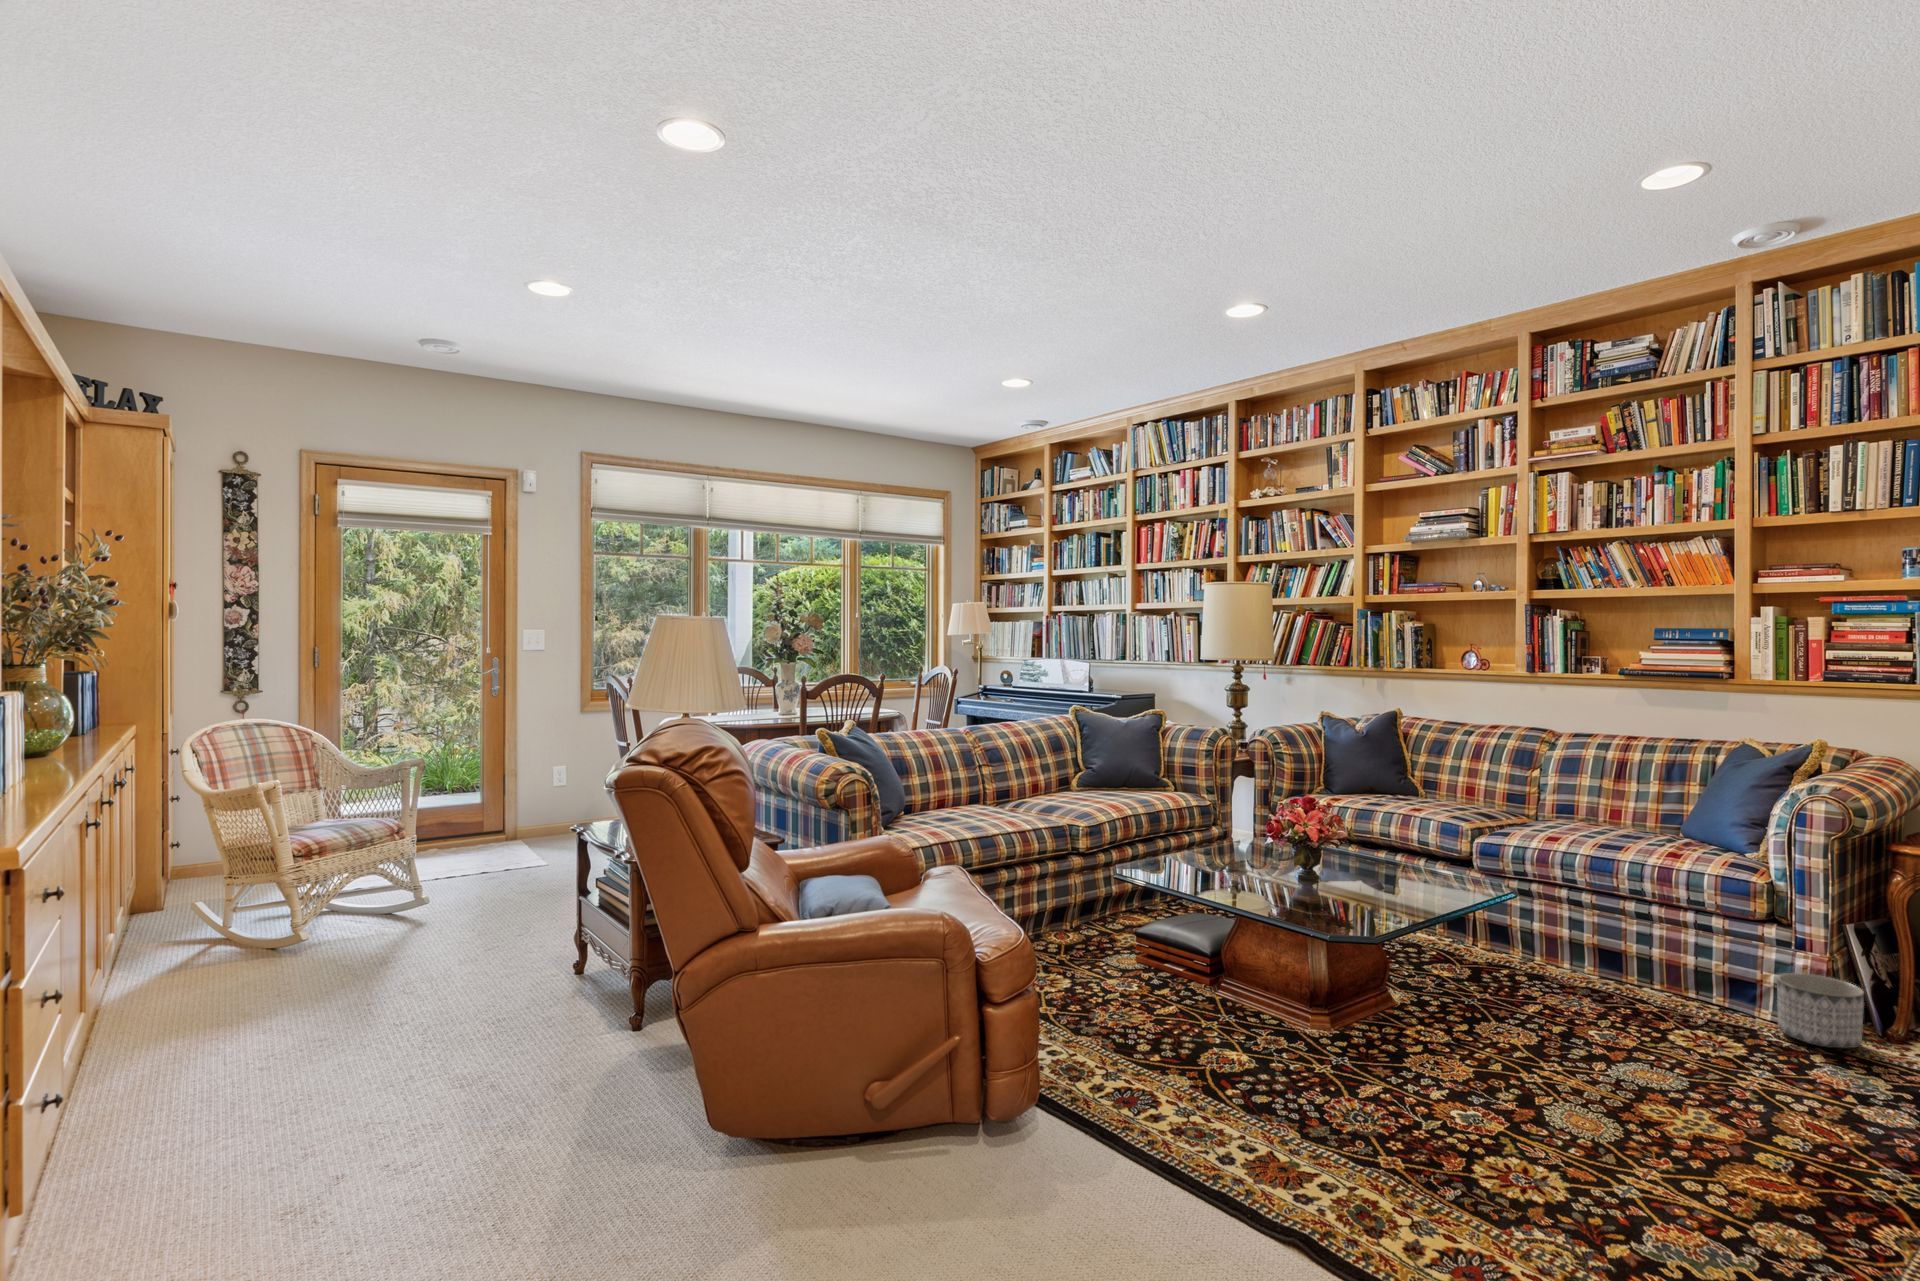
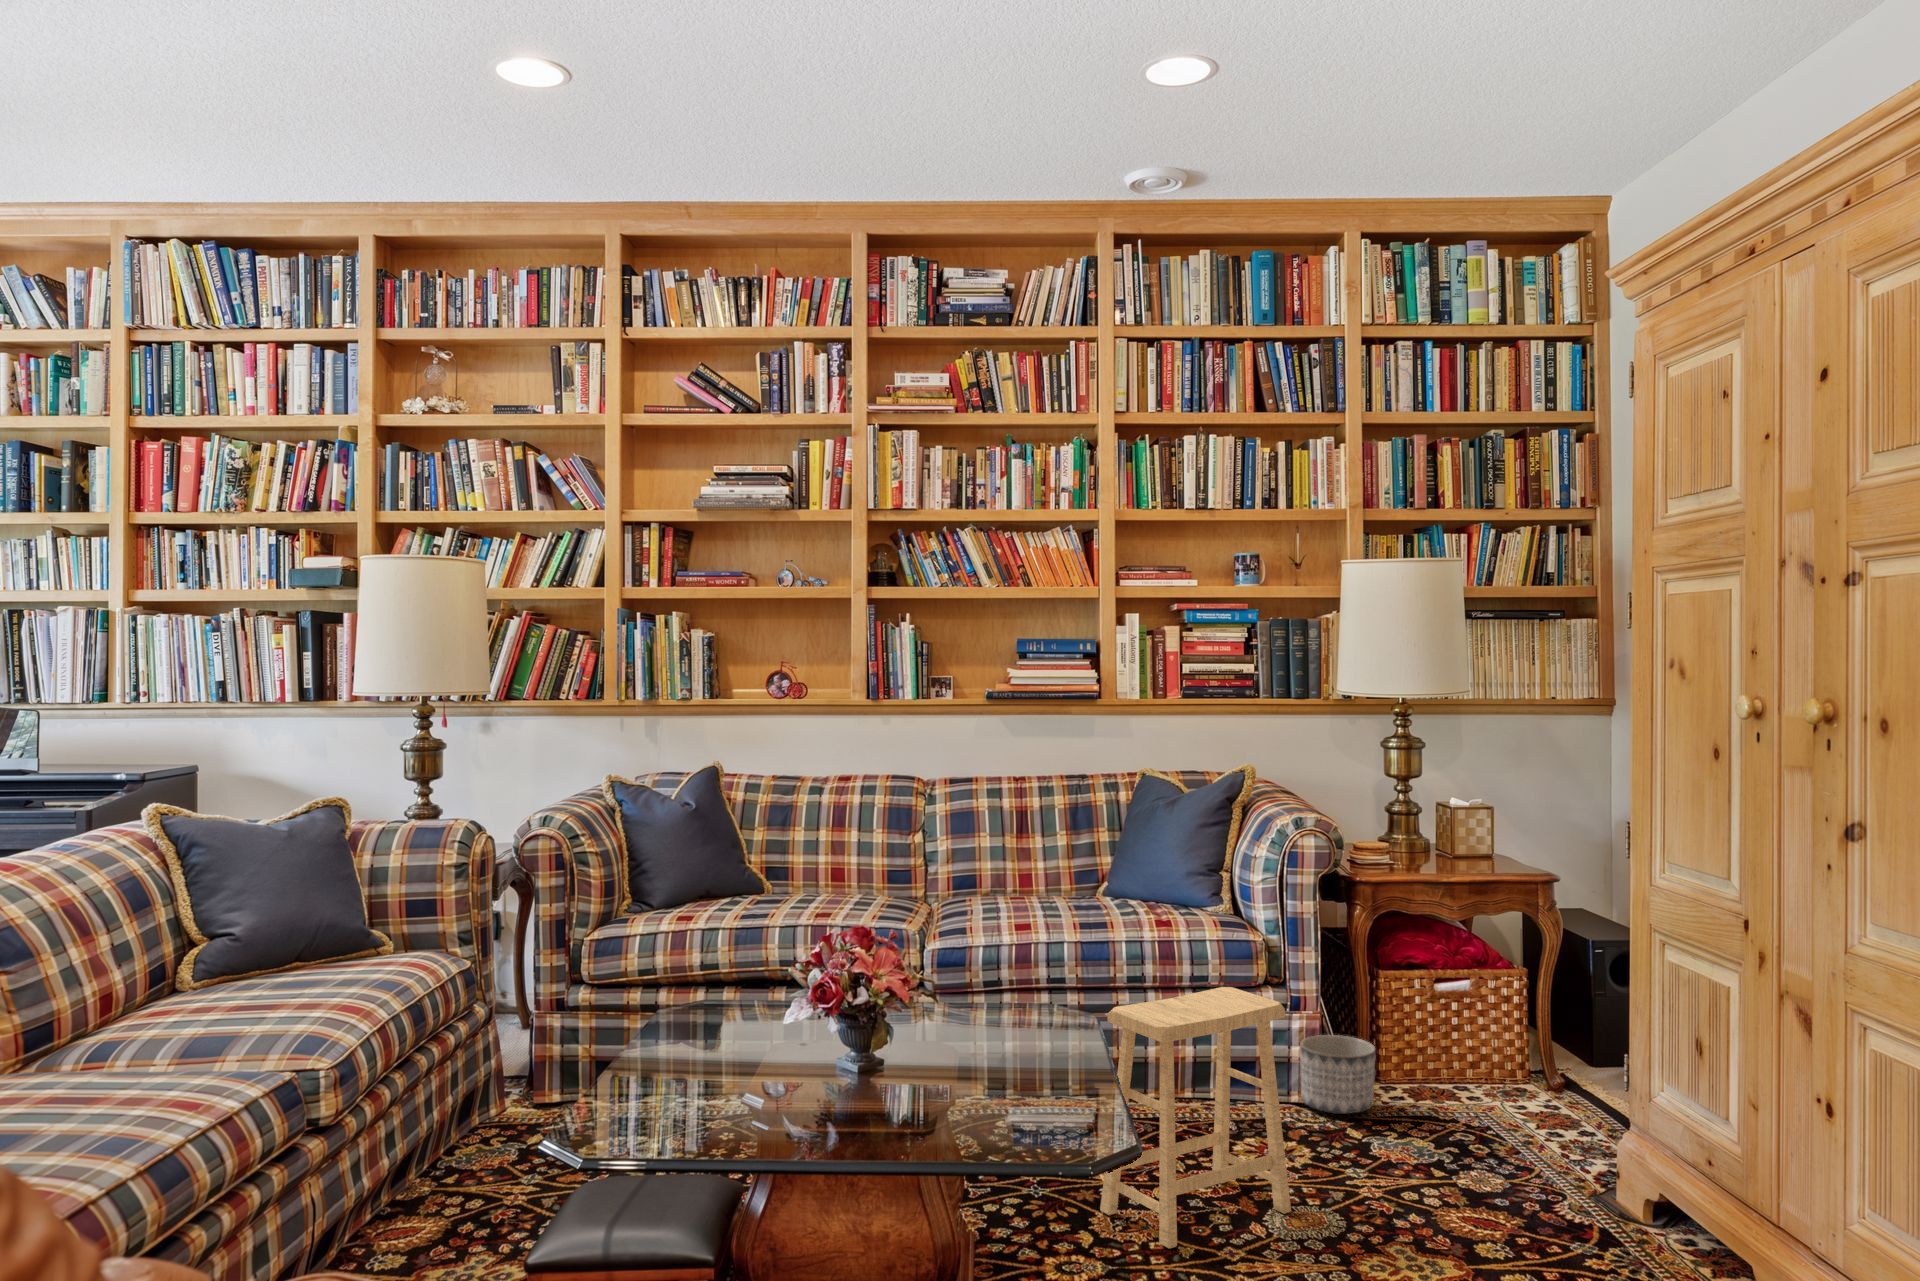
footstool: none [1469,876,1625,1071] -> present [1100,987,1291,1249]

